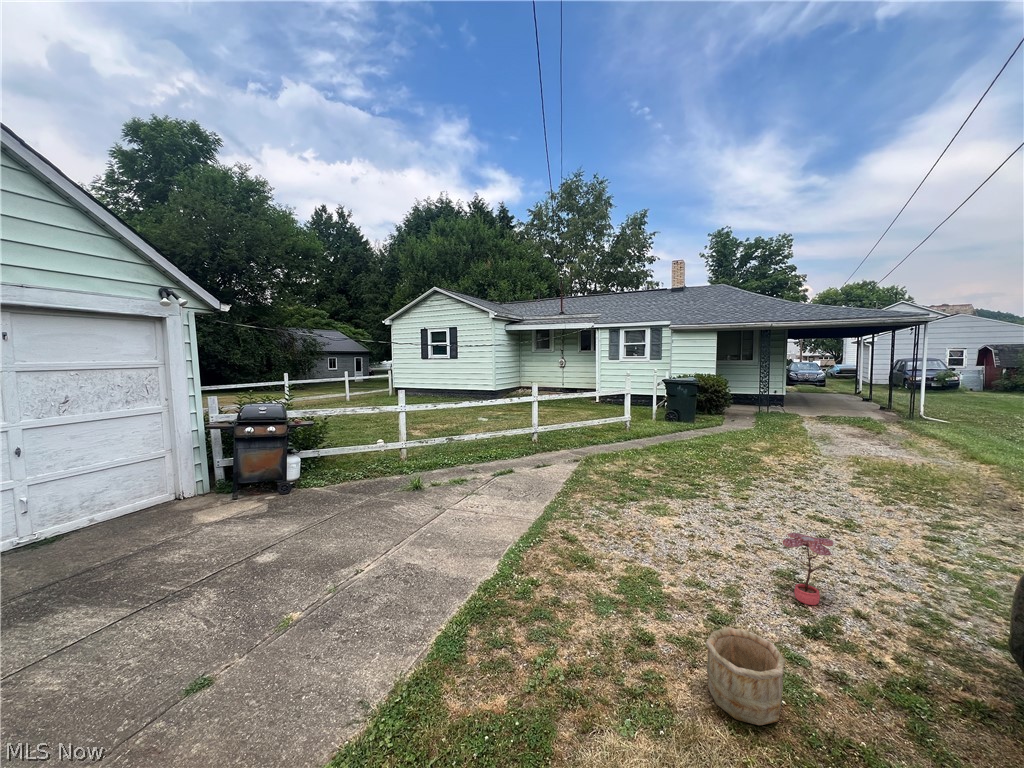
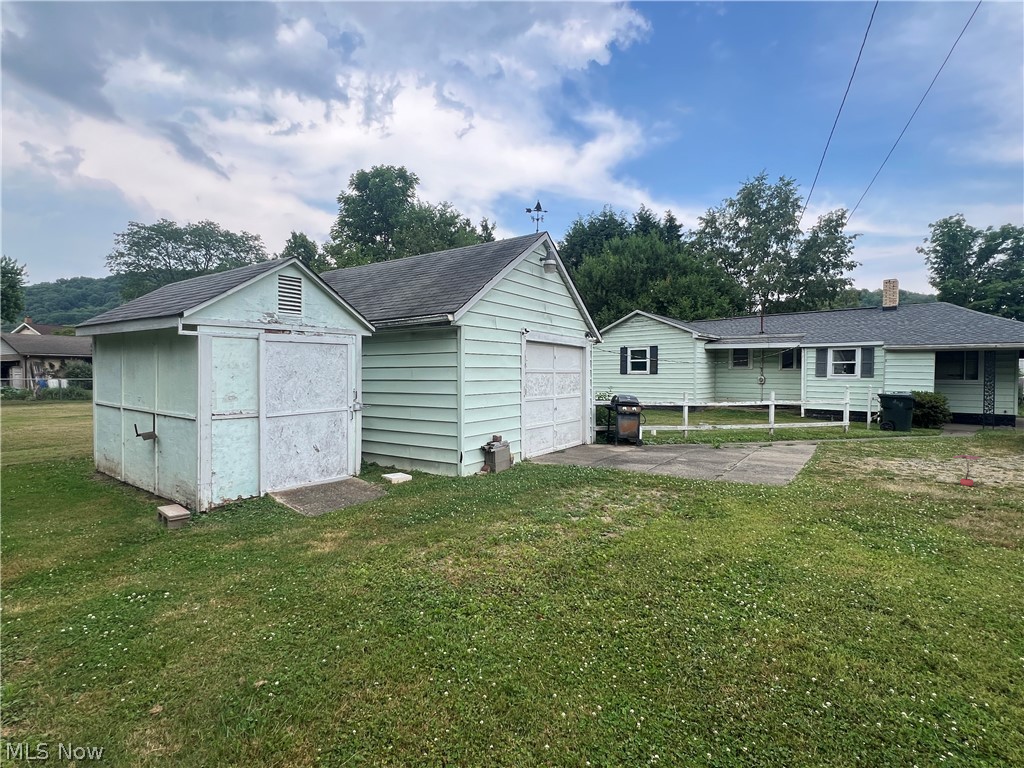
wooden bucket: present [705,627,785,726] -> none [909,472,942,495]

